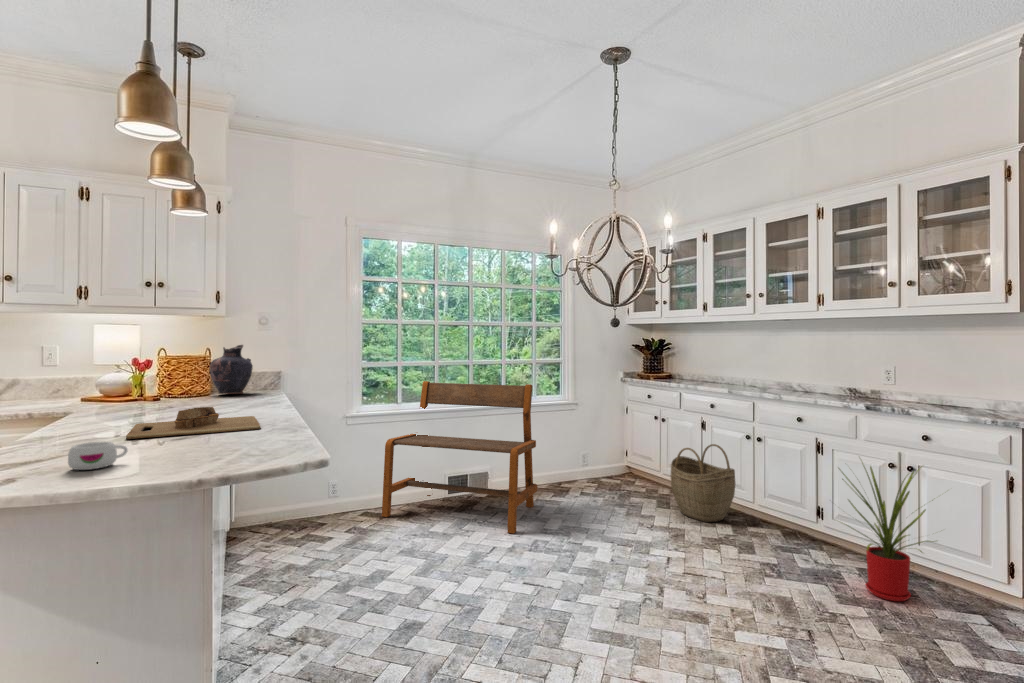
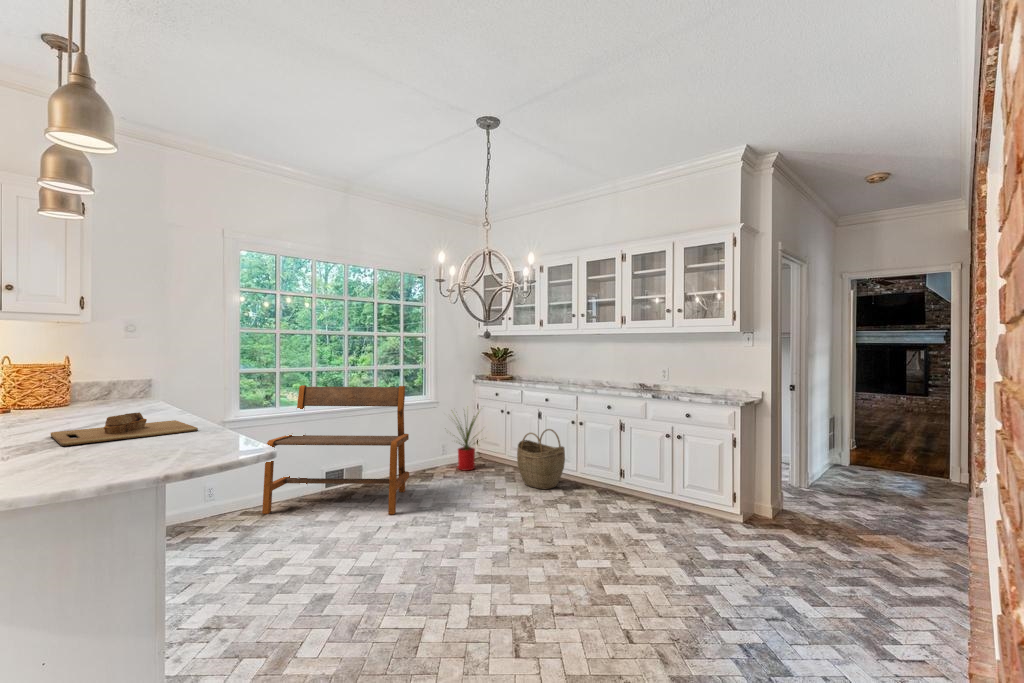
vase: present [210,345,253,394] -> none [79,352,130,402]
mug: present [68,442,127,470] -> none [51,445,106,471]
house plant: present [839,466,934,601] -> present [457,413,479,470]

